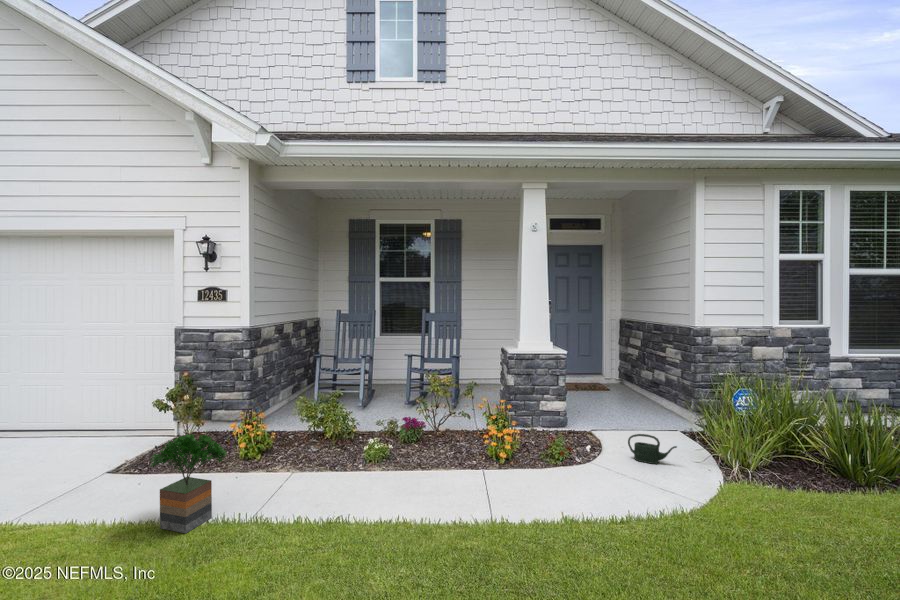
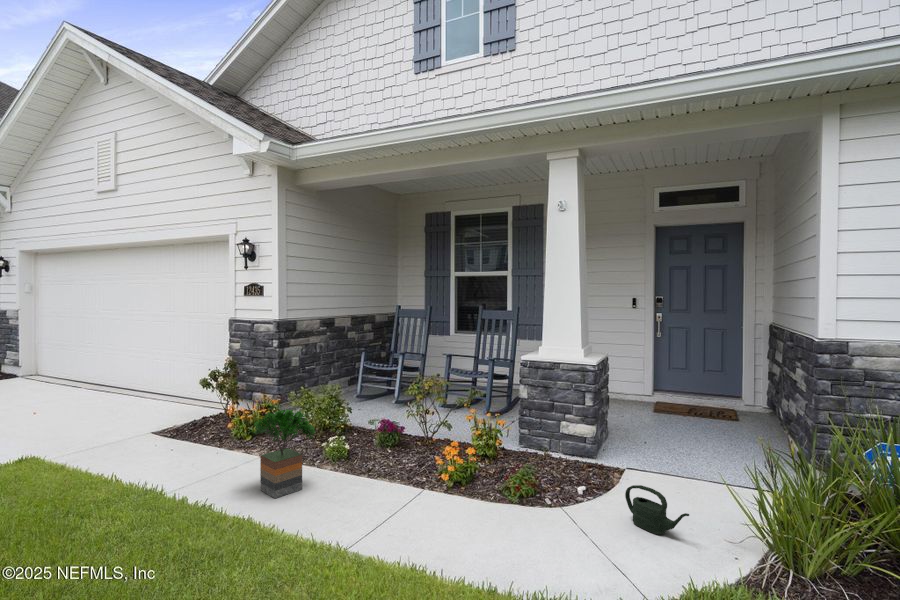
potted tree: present [151,434,227,533] -> present [254,409,315,498]

